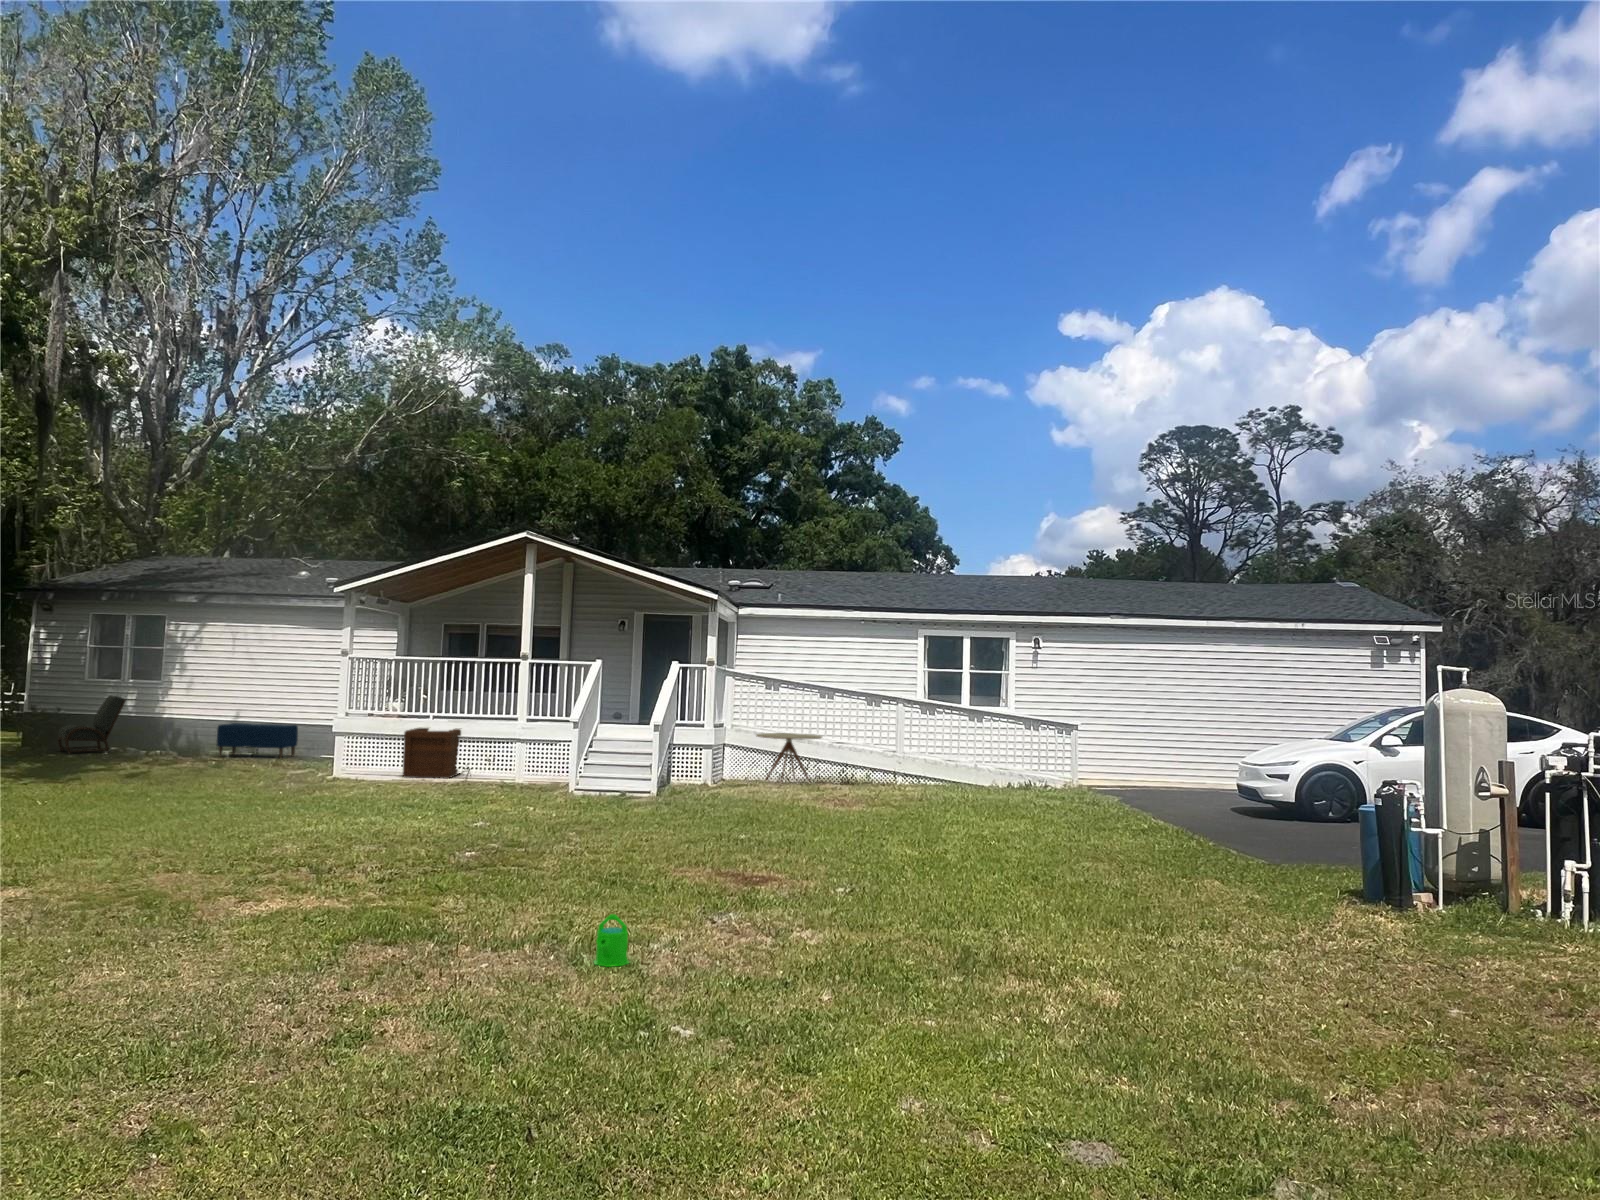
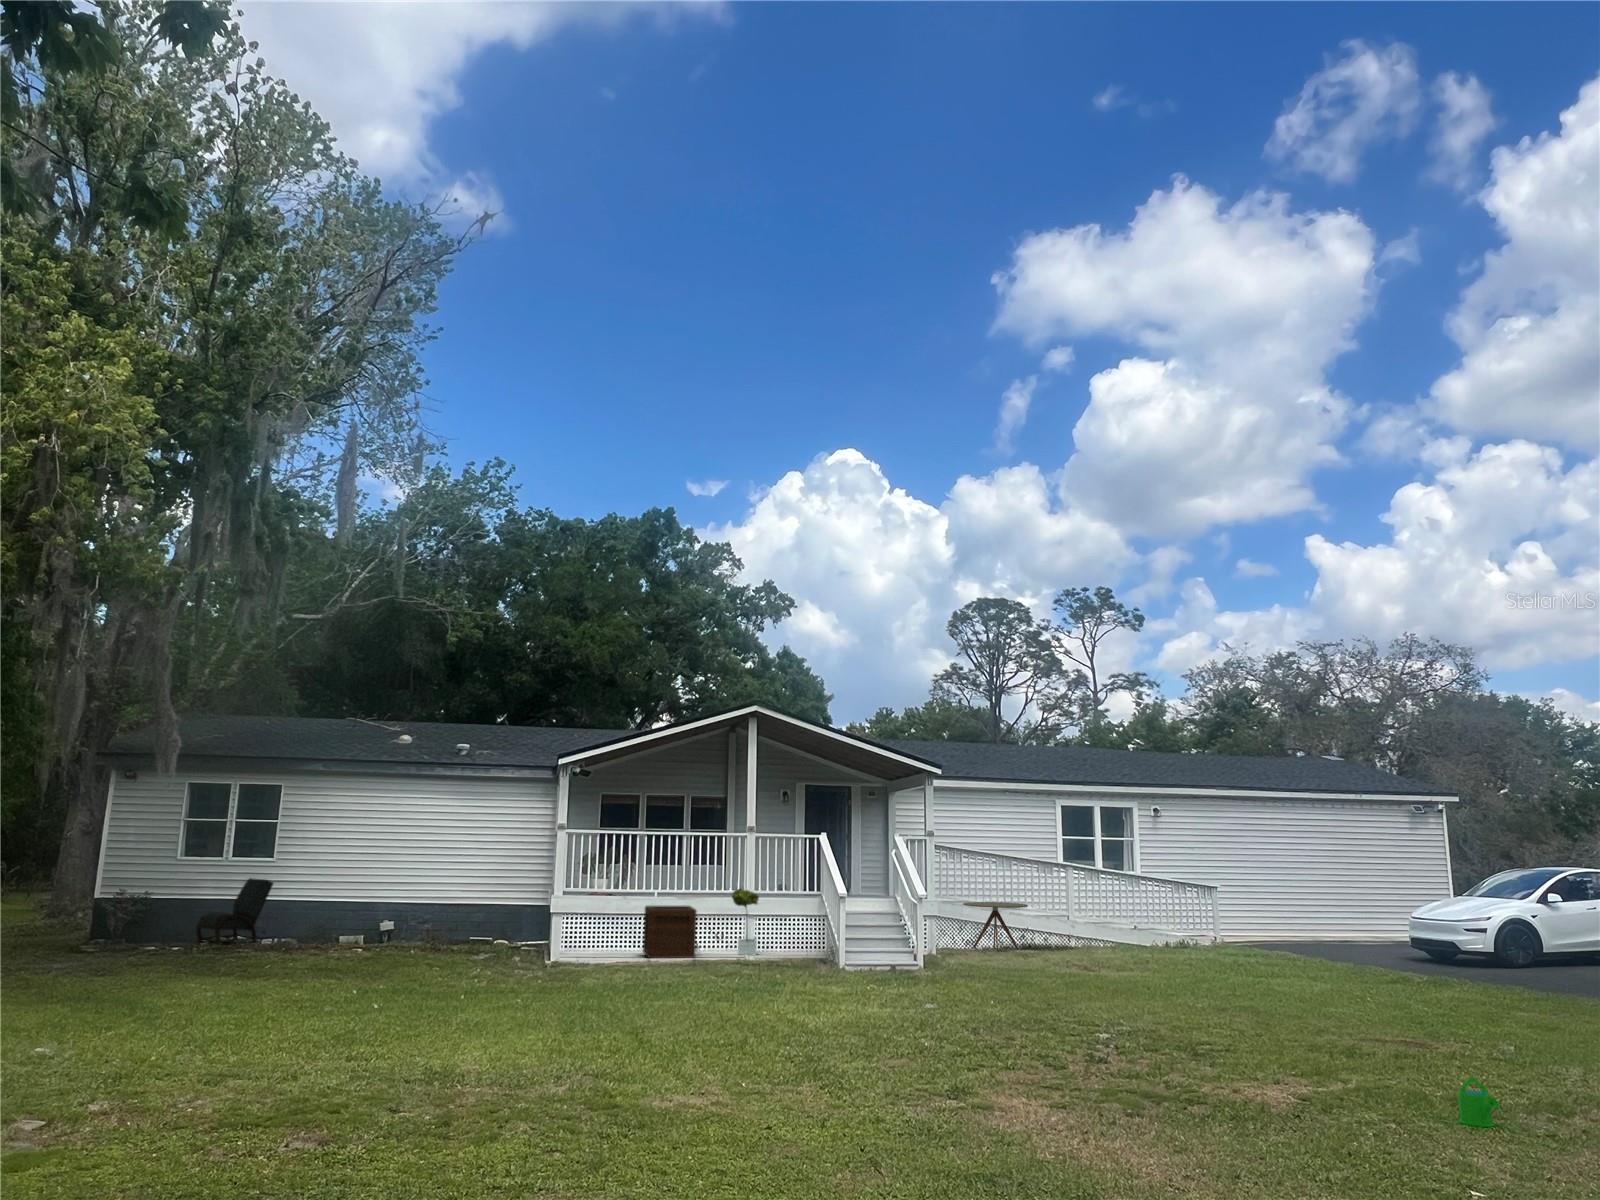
potted tree: none [498,712,525,778] -> present [732,888,759,955]
bench: present [216,723,298,758] -> none [383,905,463,943]

